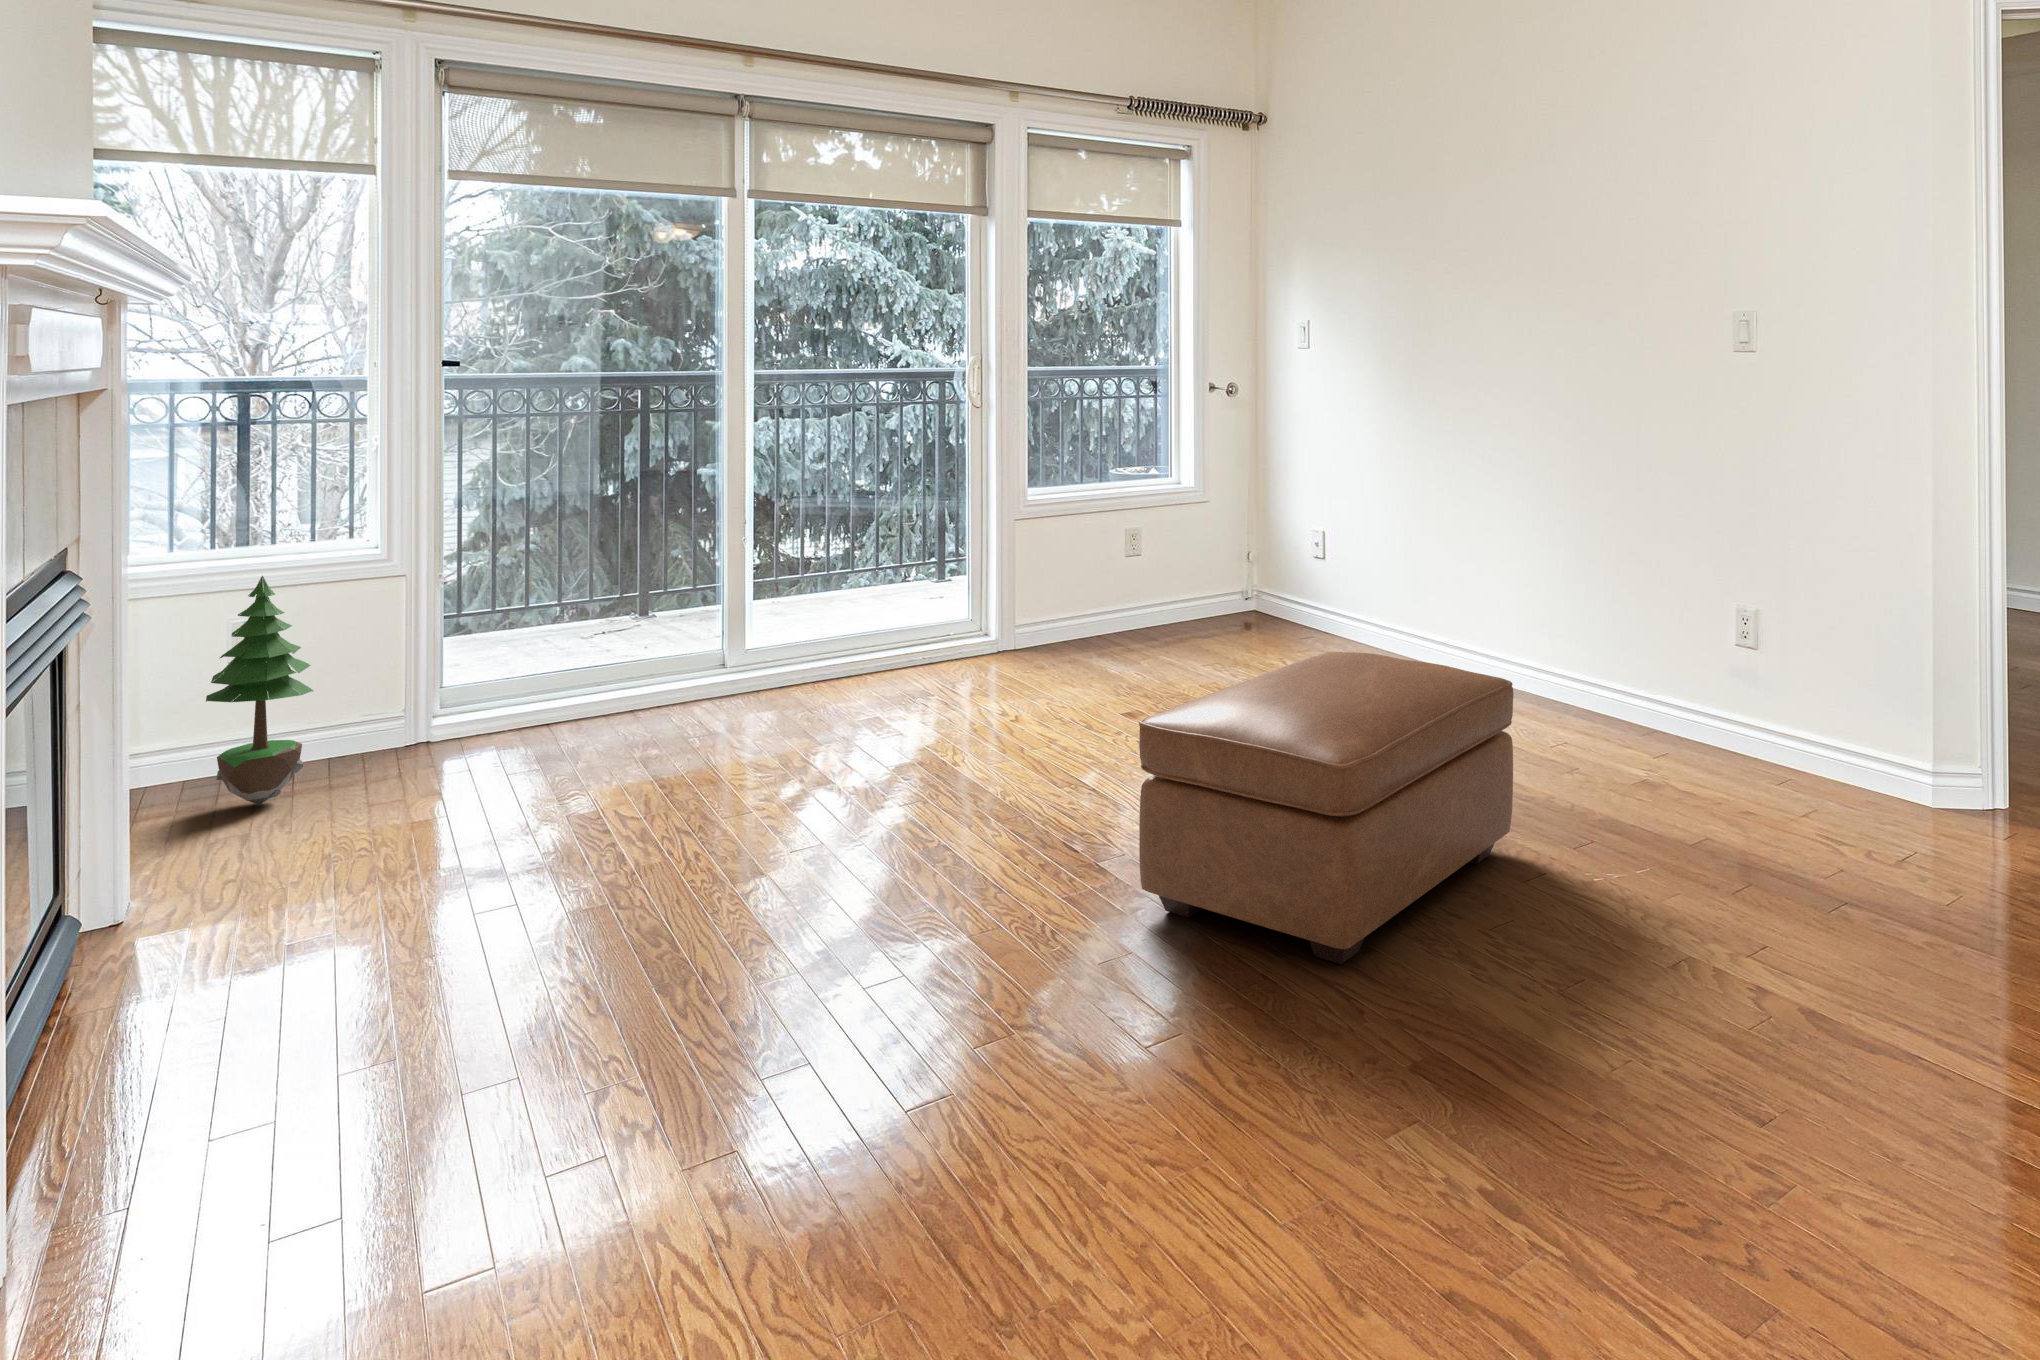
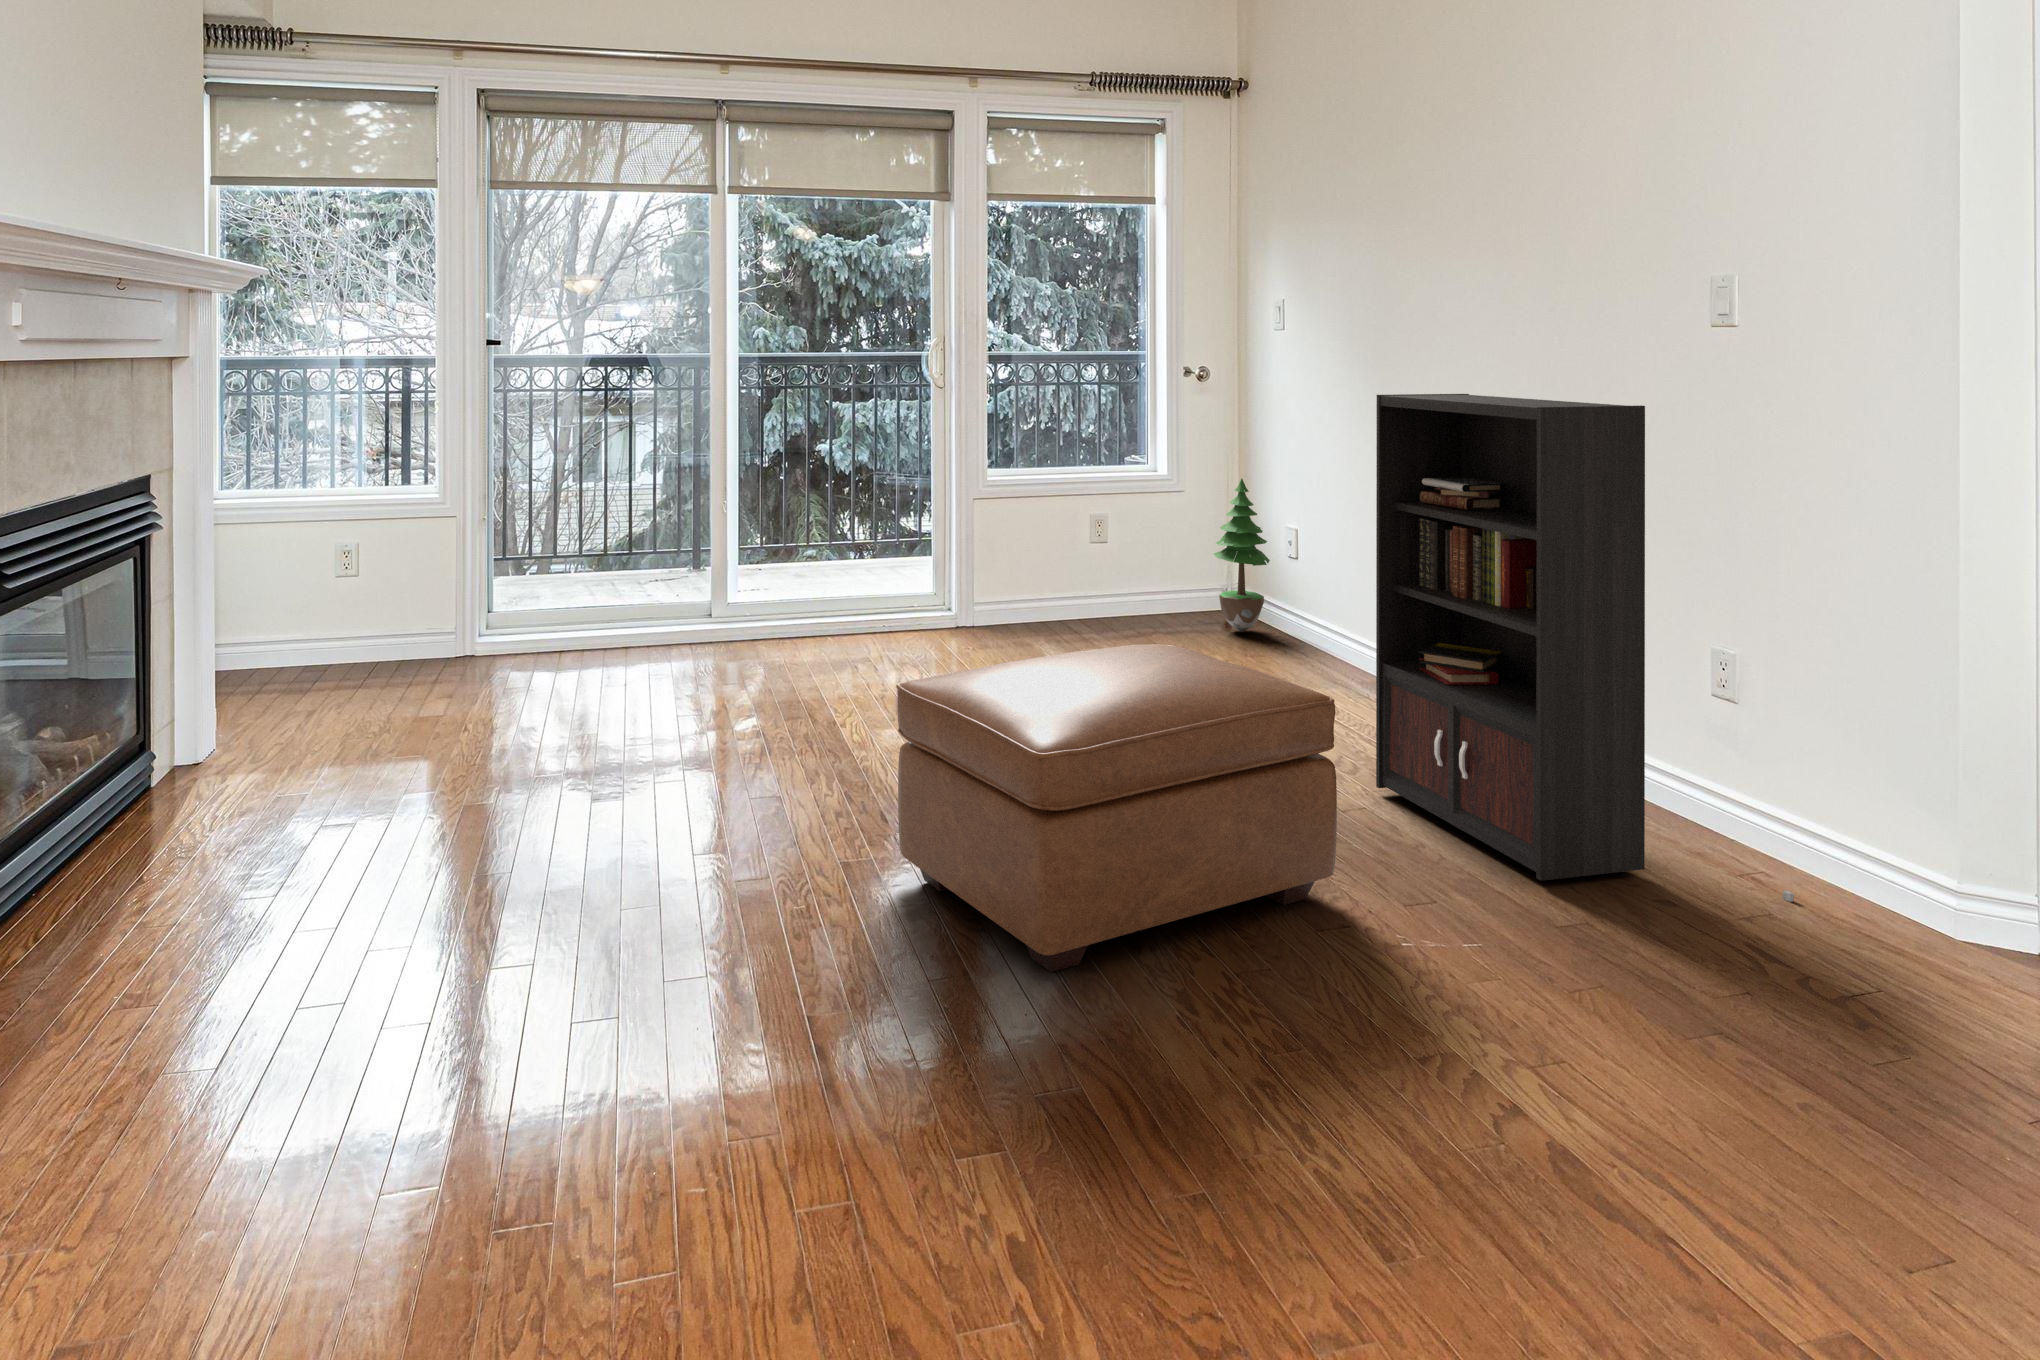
bookcase: none [1478,414,1790,805] -> present [1376,394,1794,902]
potted tree: present [206,576,313,805] -> present [1214,478,1270,632]

